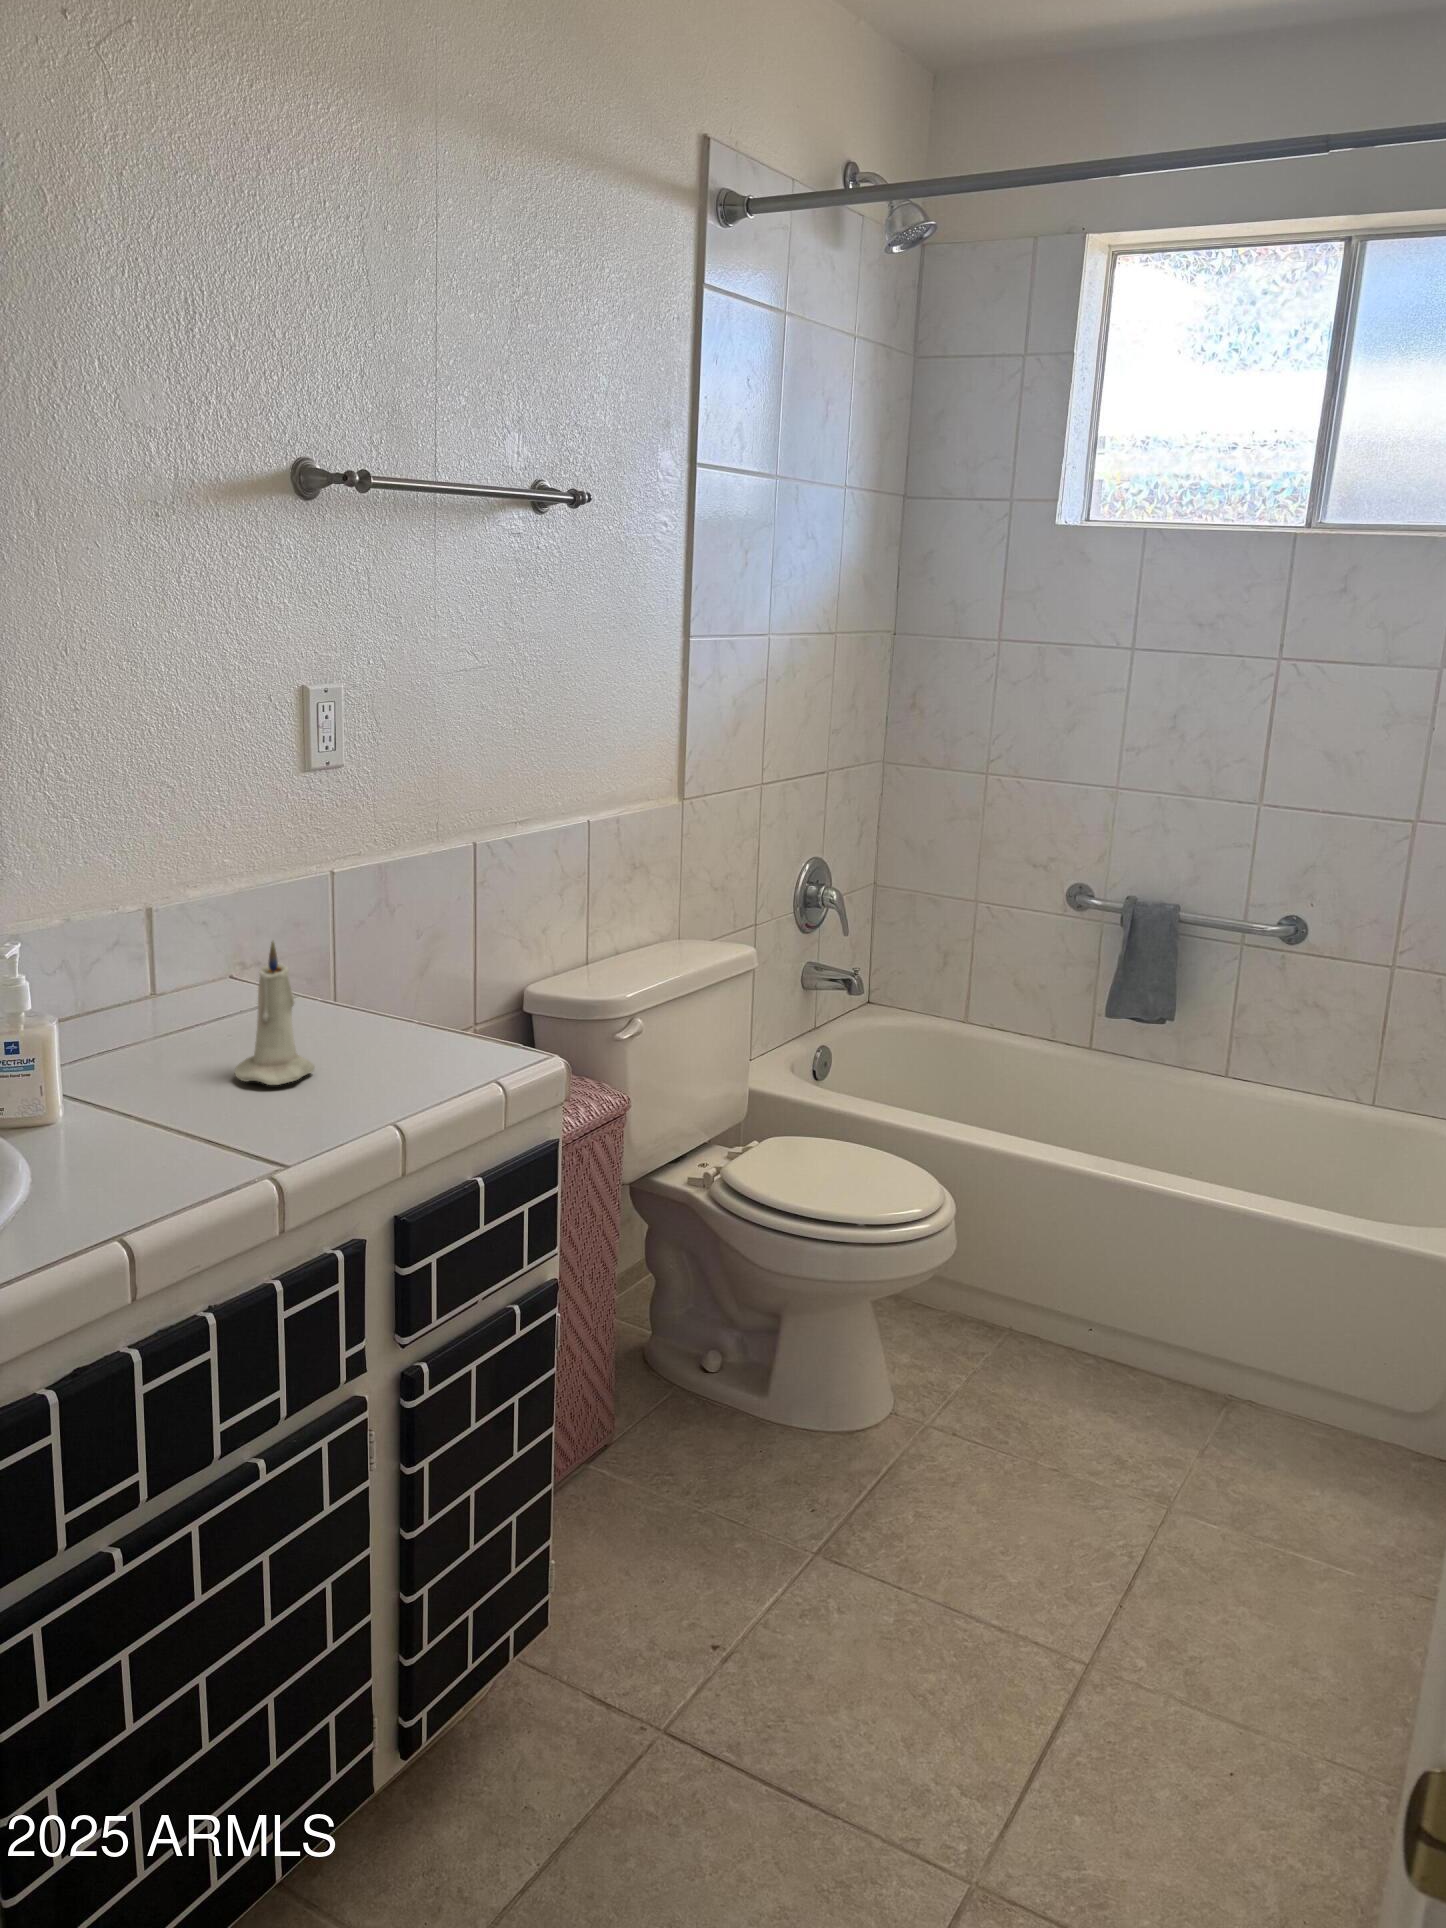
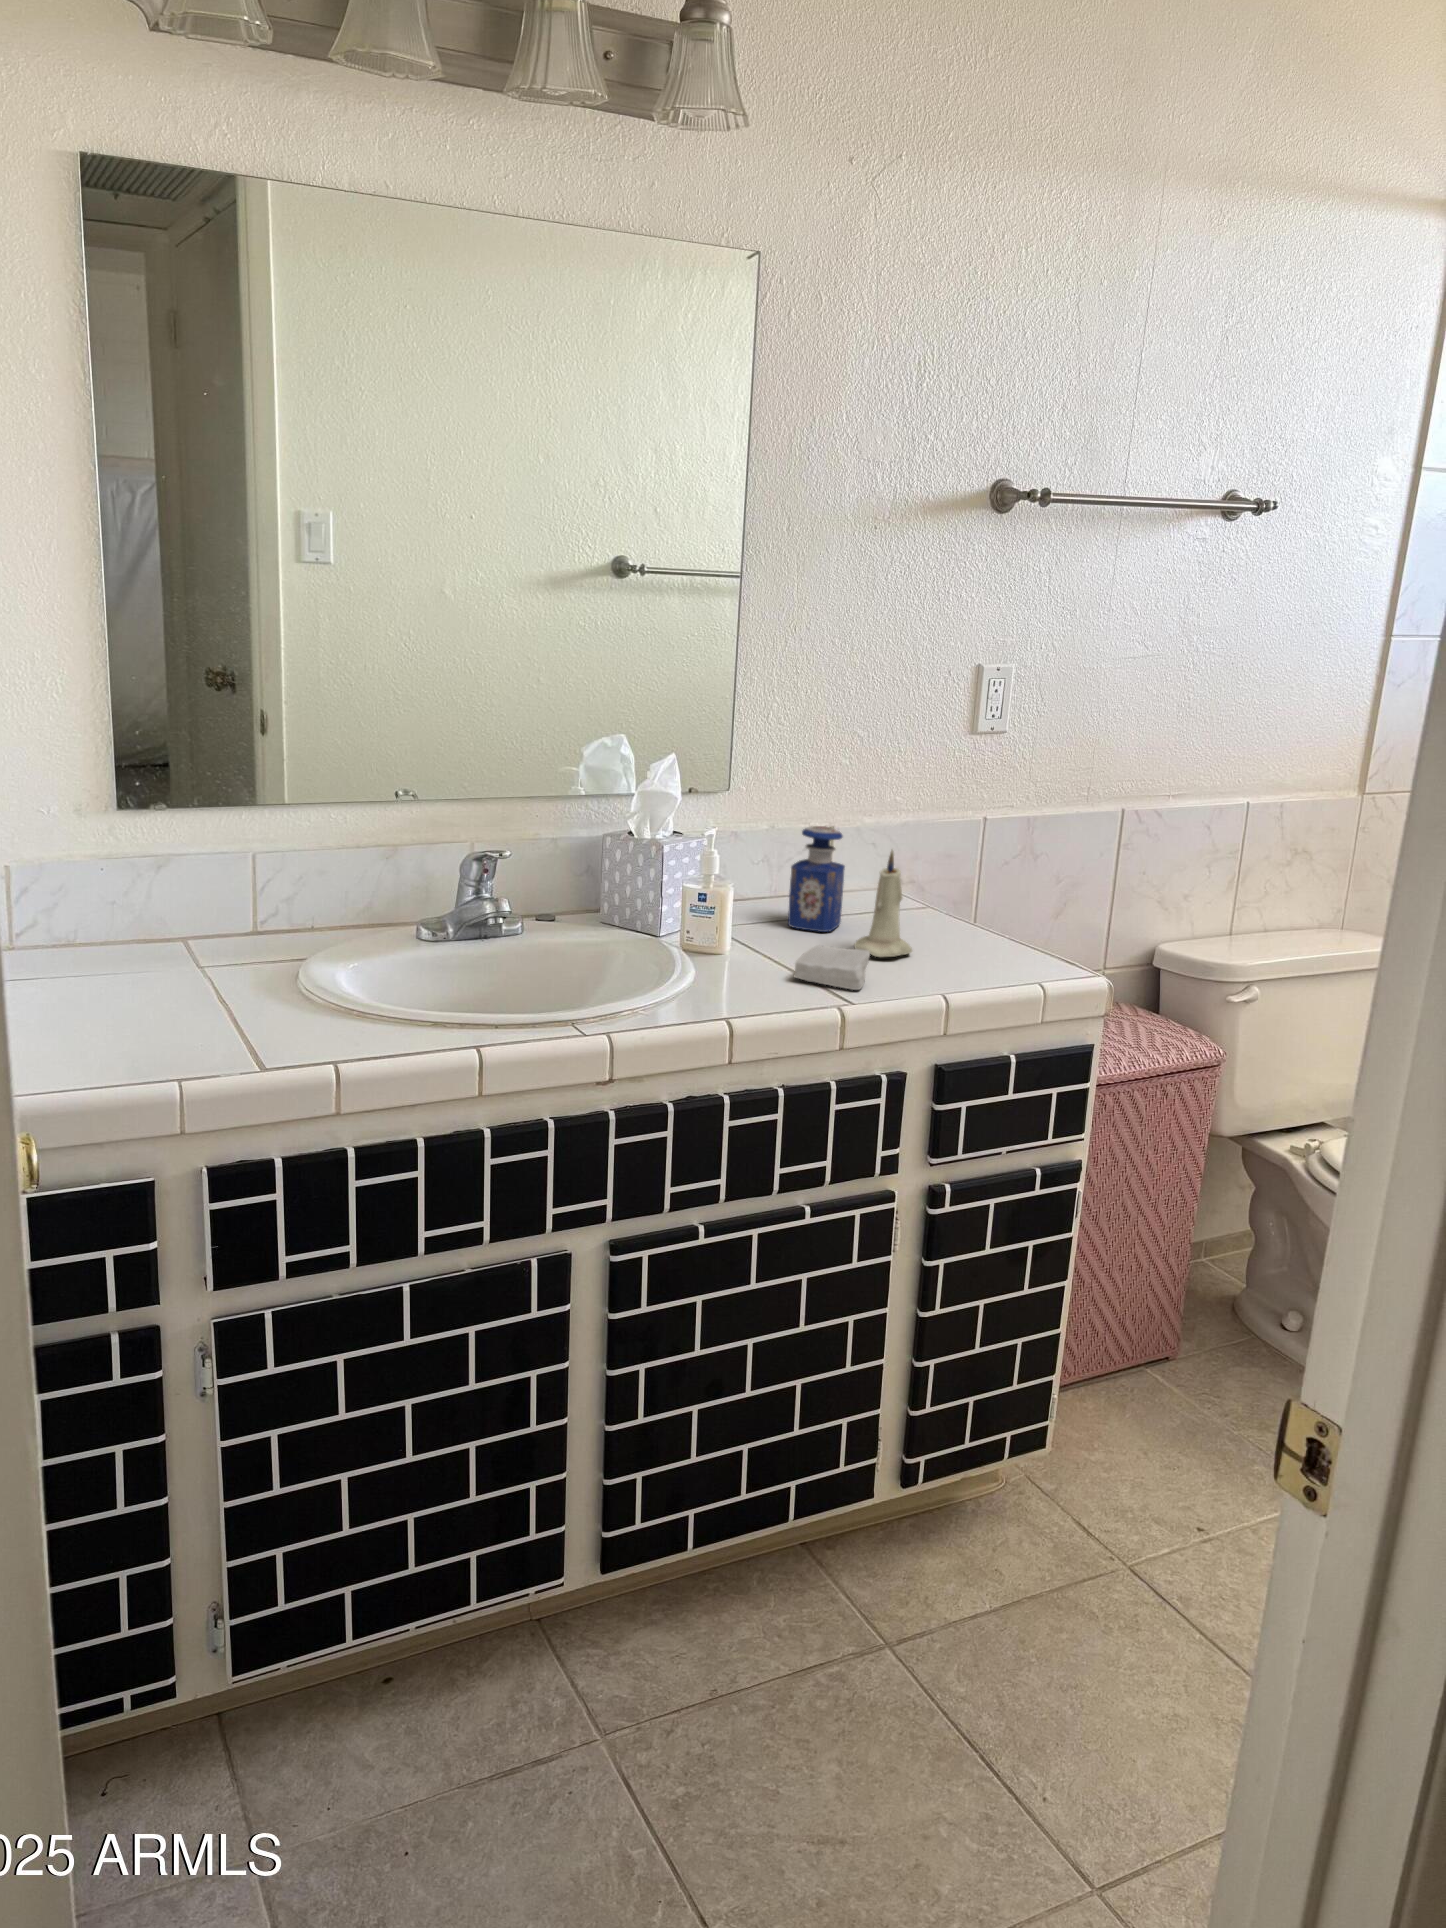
perfume bottle: none [118,918,195,1061] -> present [788,826,845,932]
soap bar: none [177,1085,281,1144] -> present [794,945,870,990]

